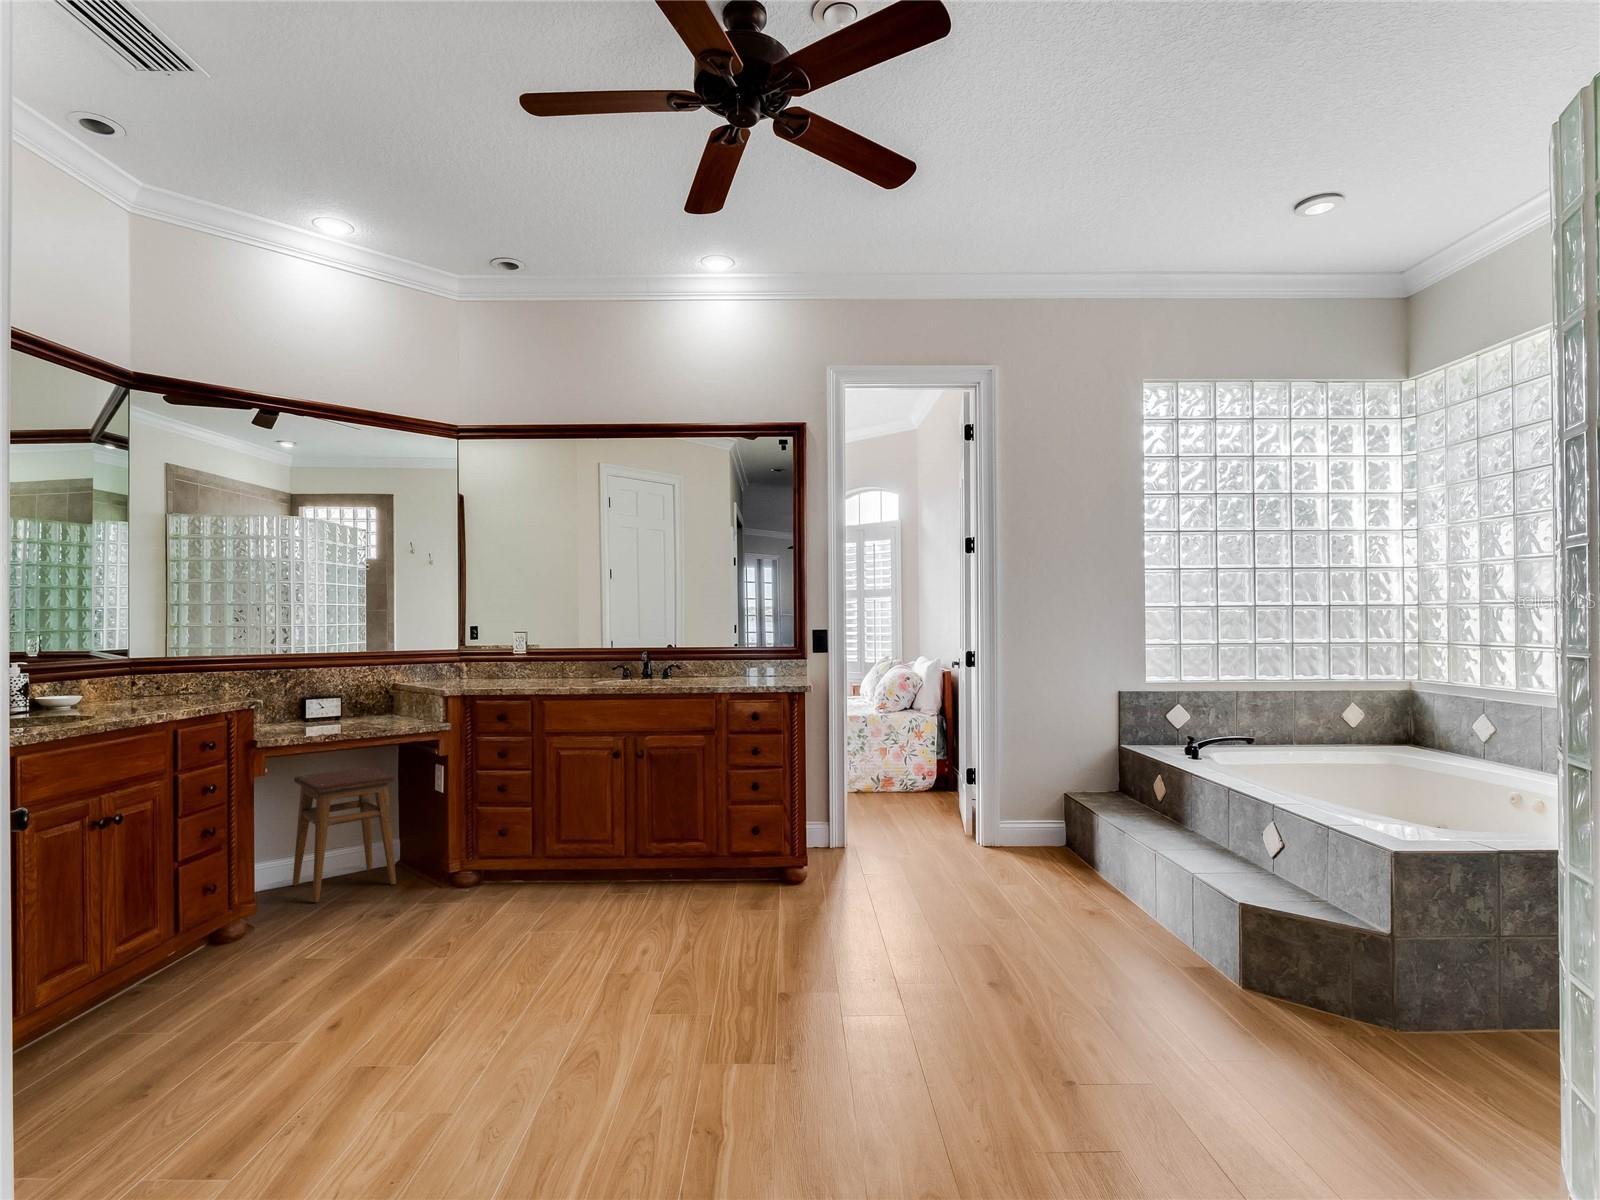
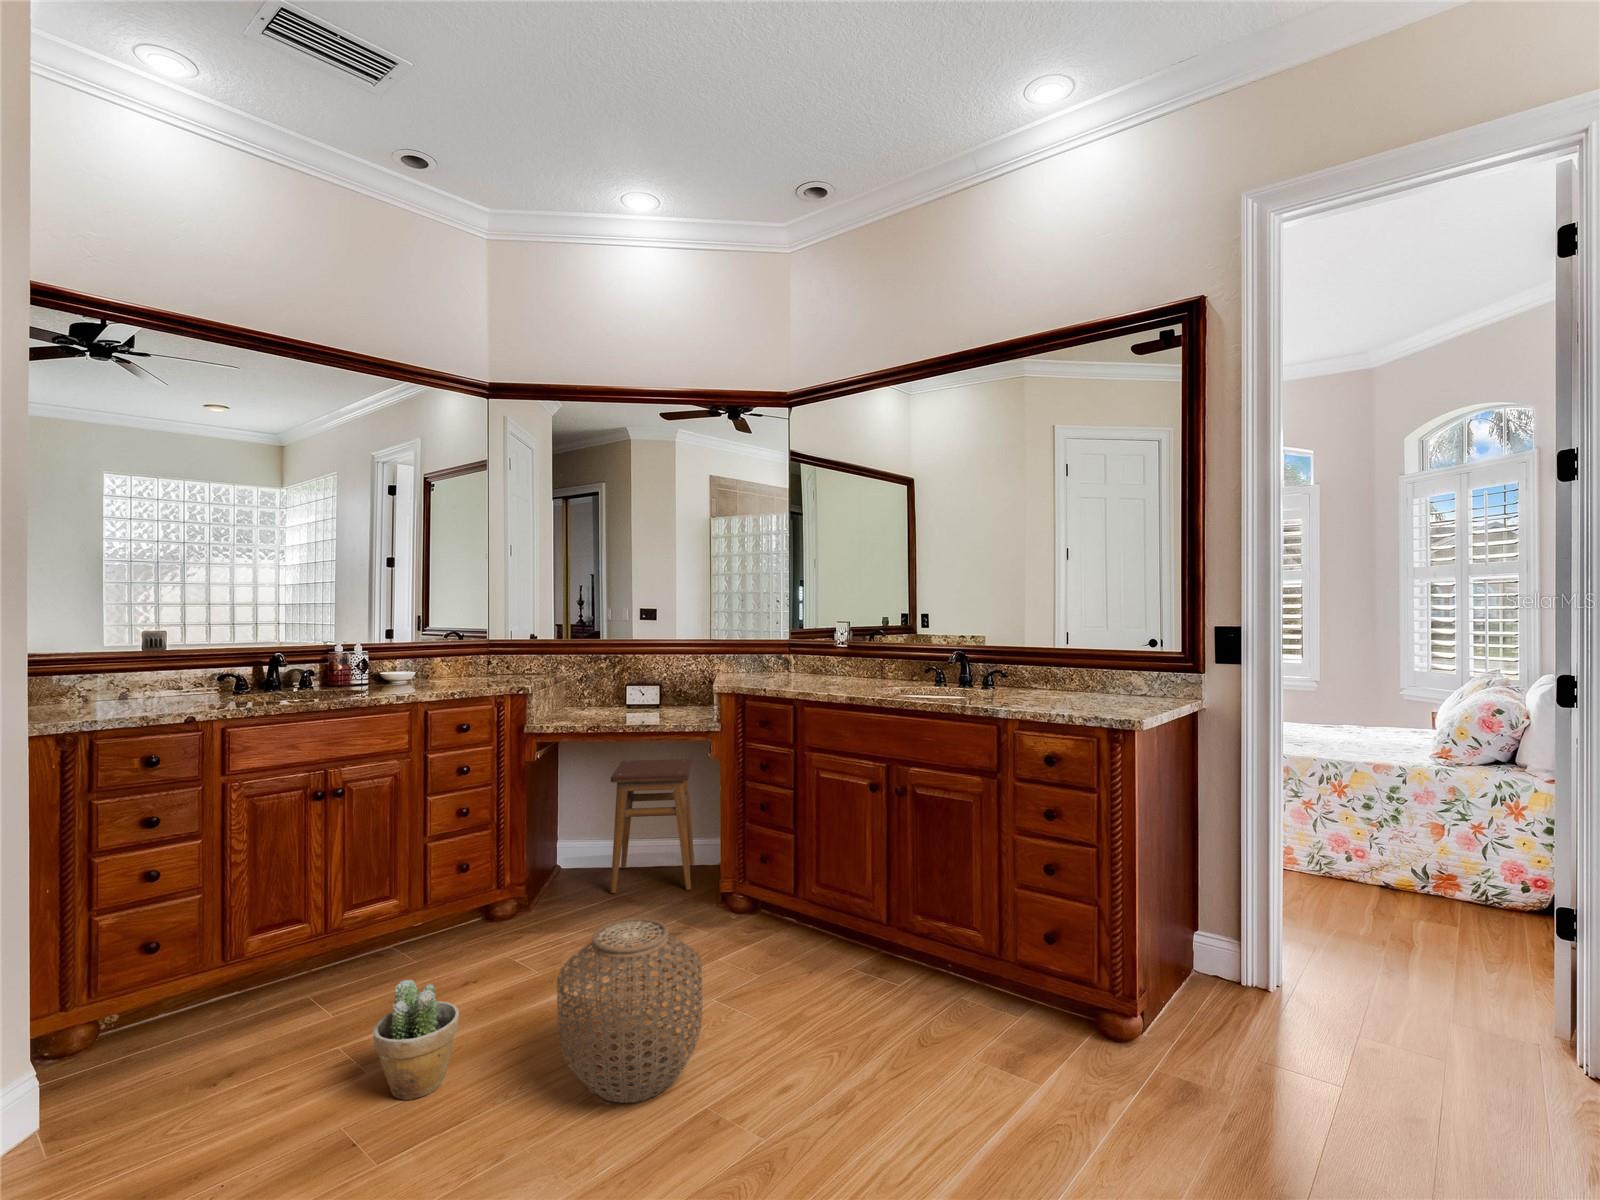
woven basket: none [451,861,567,996] -> present [557,918,702,1103]
potted plant: none [284,949,363,1053] -> present [373,979,459,1100]

